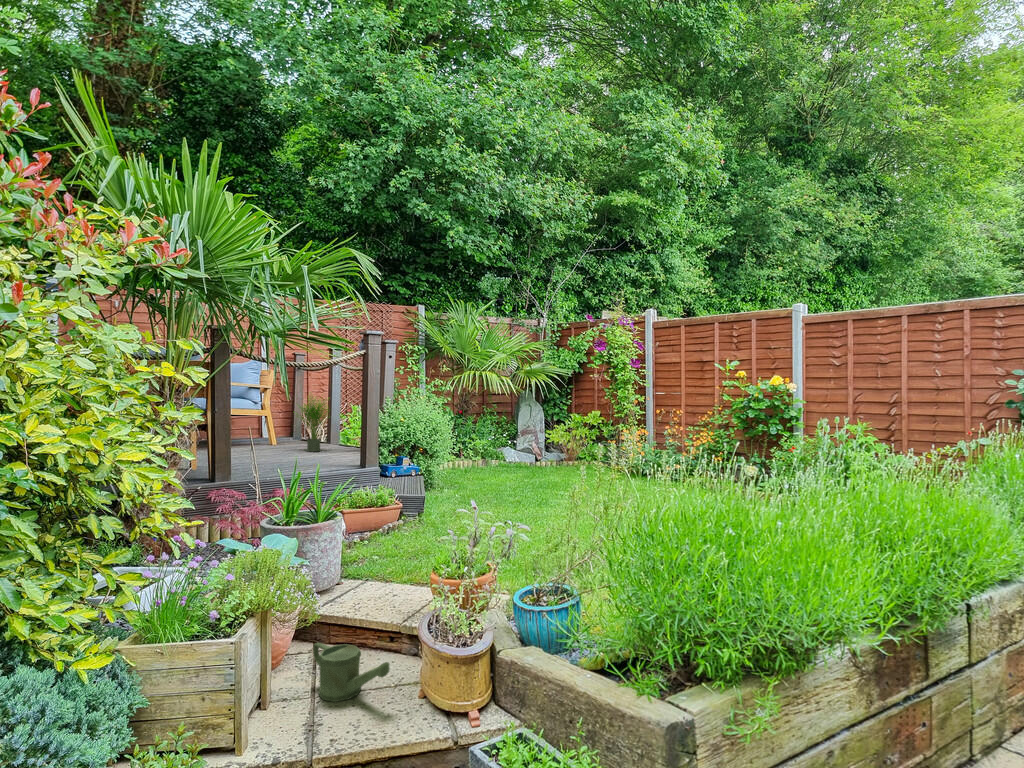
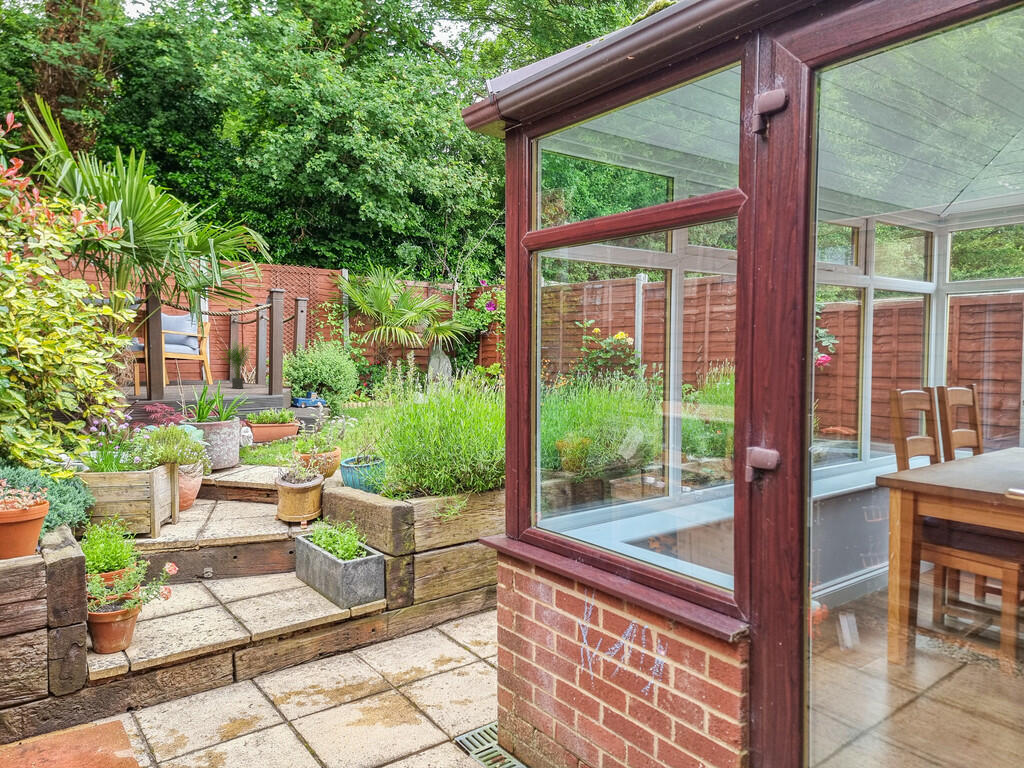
watering can: present [313,643,389,702] -> none [208,490,254,522]

